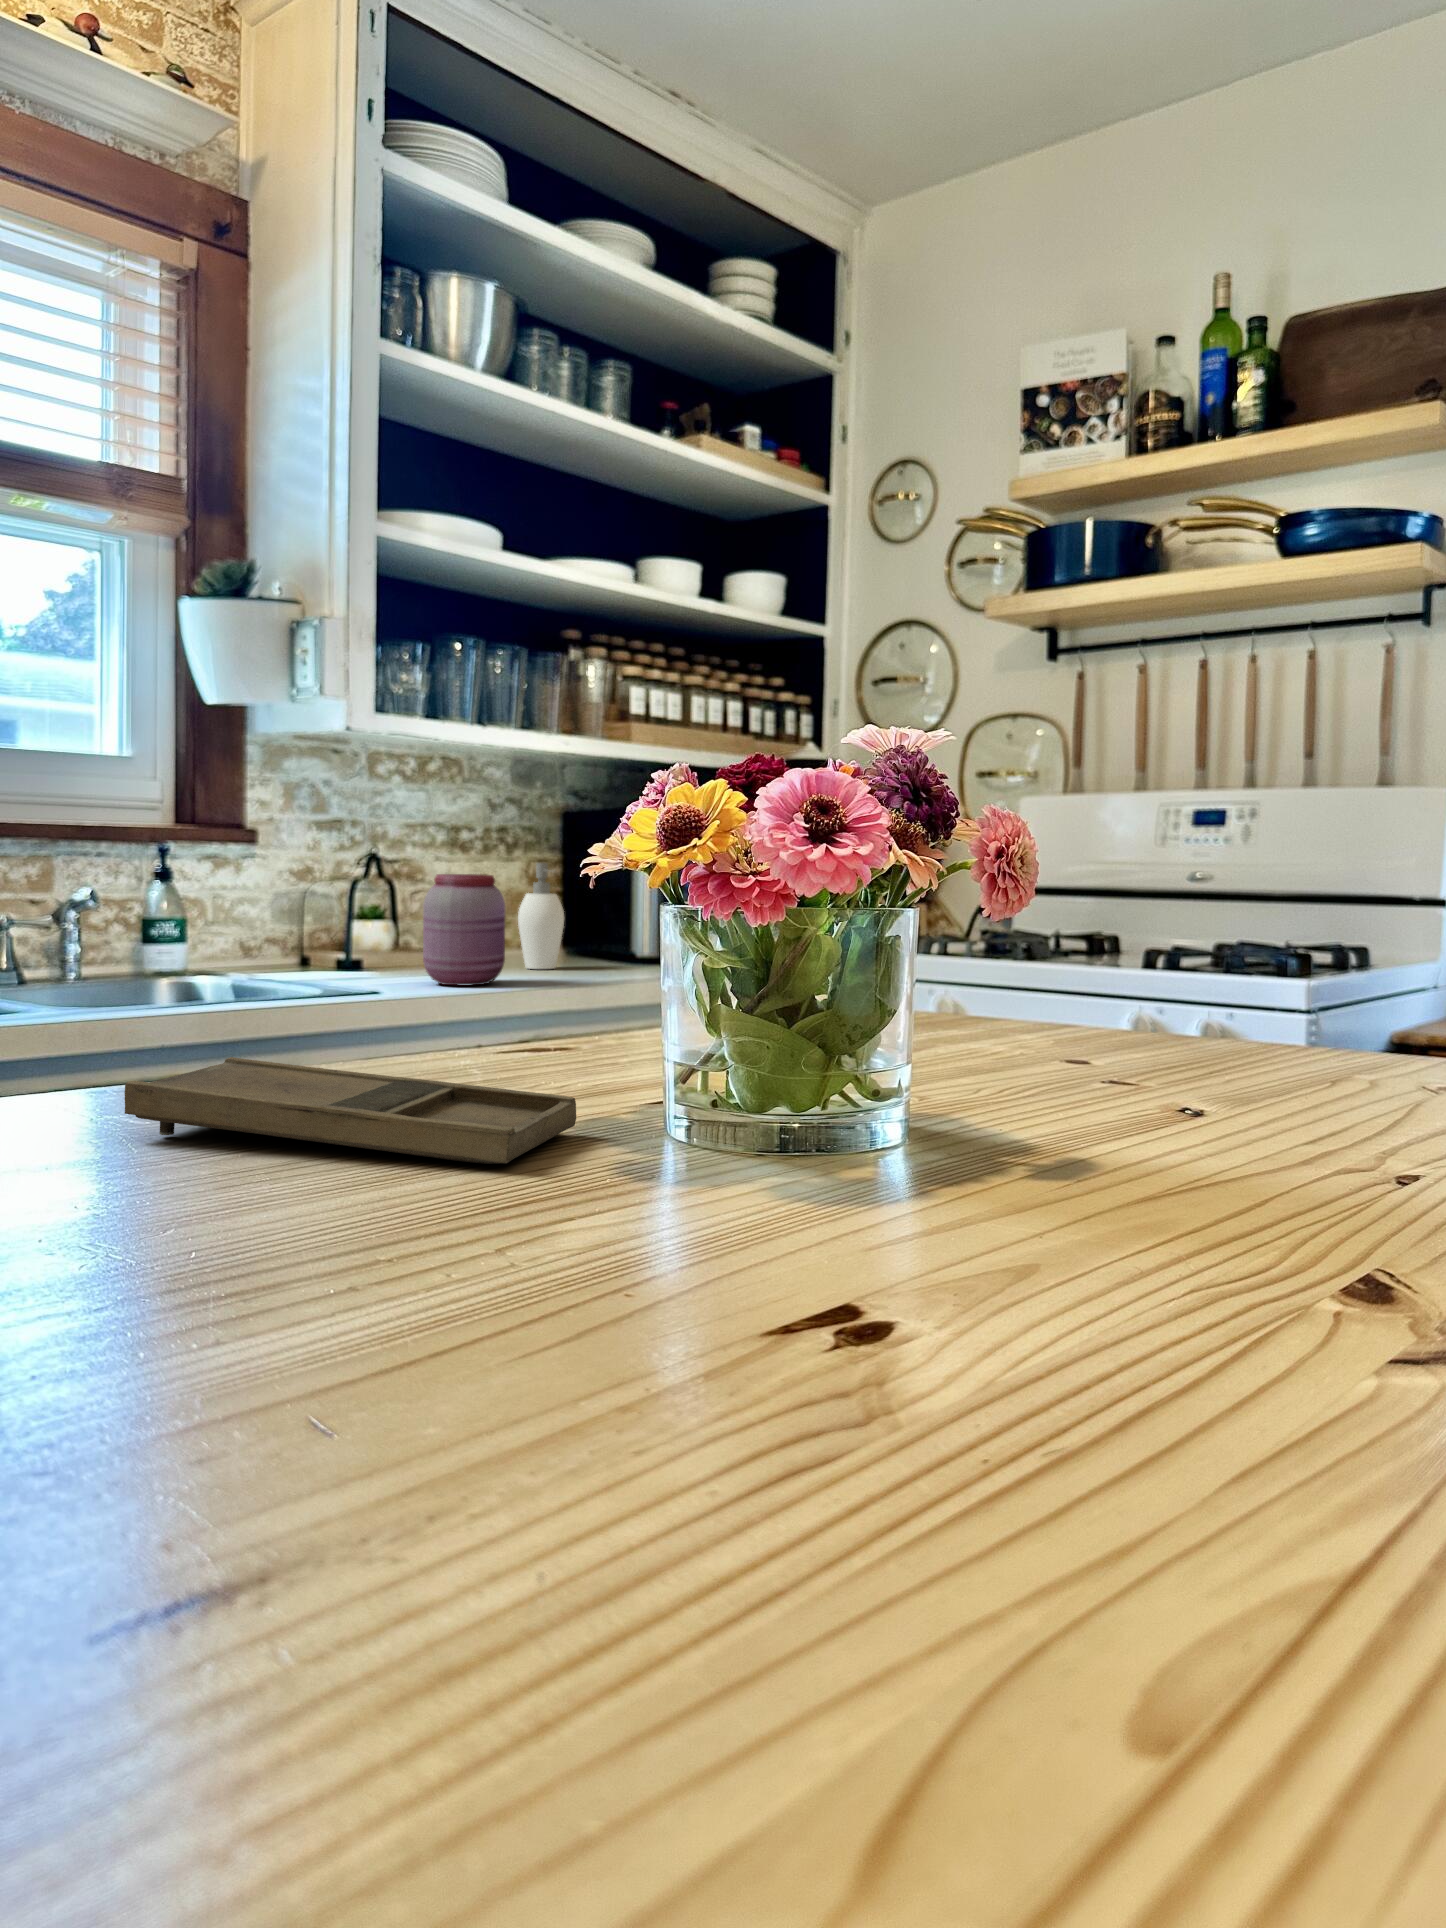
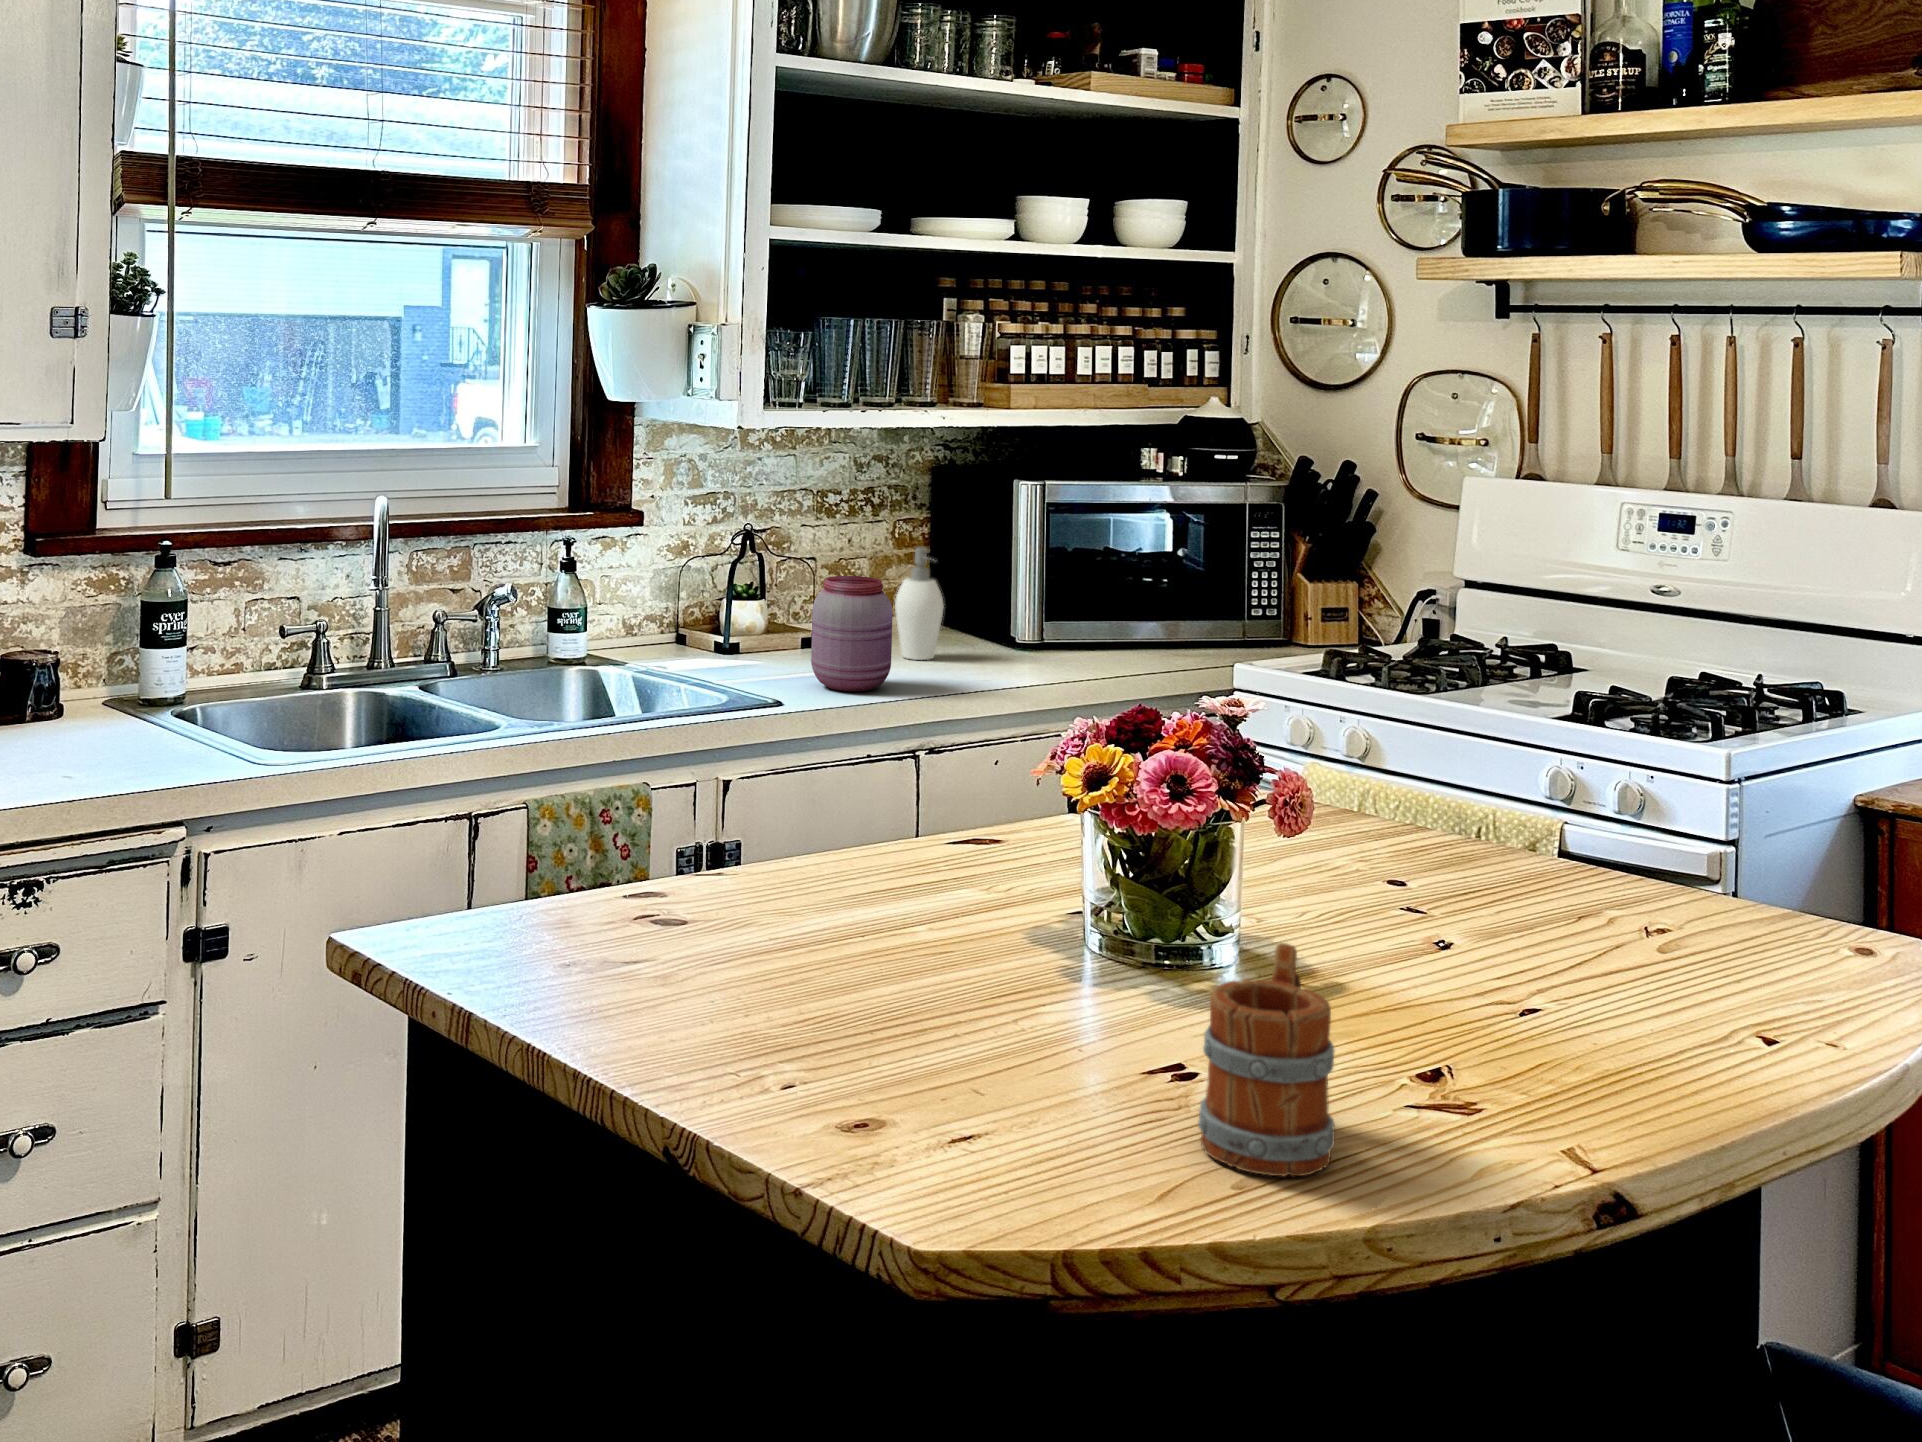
mug: none [924,980,1291,1572] -> present [1198,943,1335,1176]
tray: present [124,1057,576,1164] -> none [760,867,1025,963]

